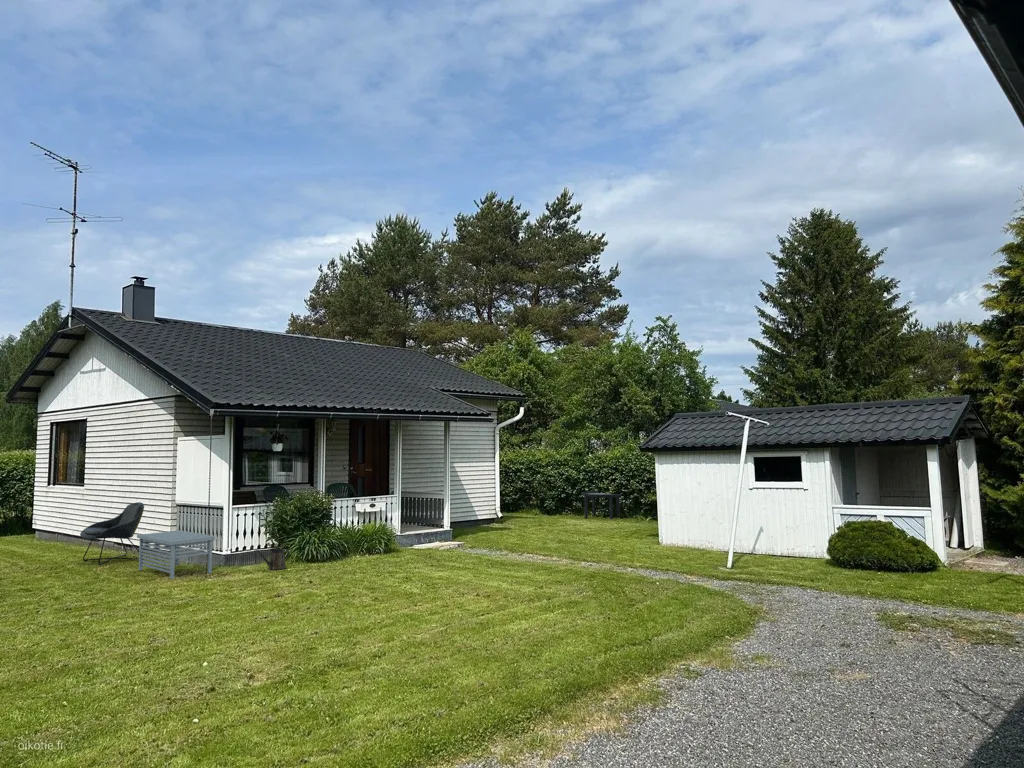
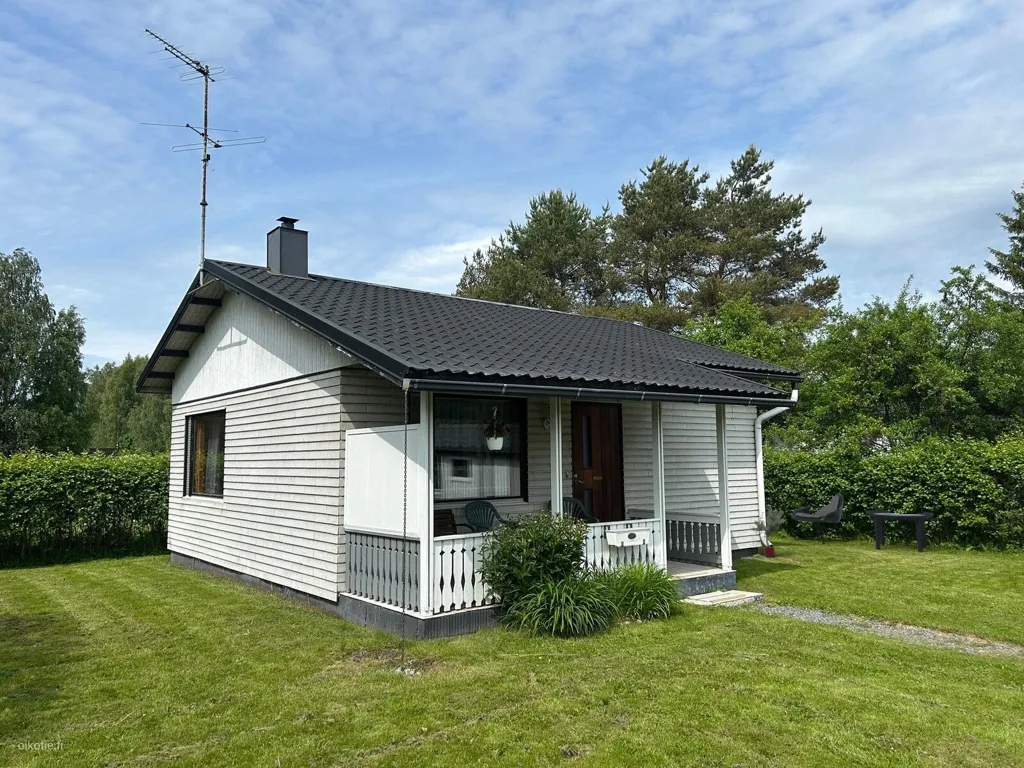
potted tree: none [492,487,517,525] -> present [752,505,784,557]
lounge chair: present [80,502,144,565] -> present [791,494,849,544]
storage bench: present [137,530,215,579] -> none [292,571,411,661]
watering can: present [256,549,289,570] -> none [478,609,525,647]

